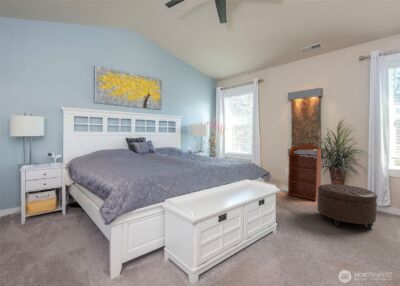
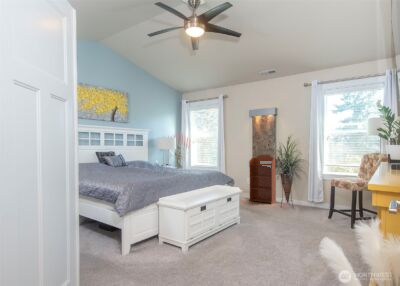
ottoman: present [317,184,377,229] -> none [271,187,310,218]

